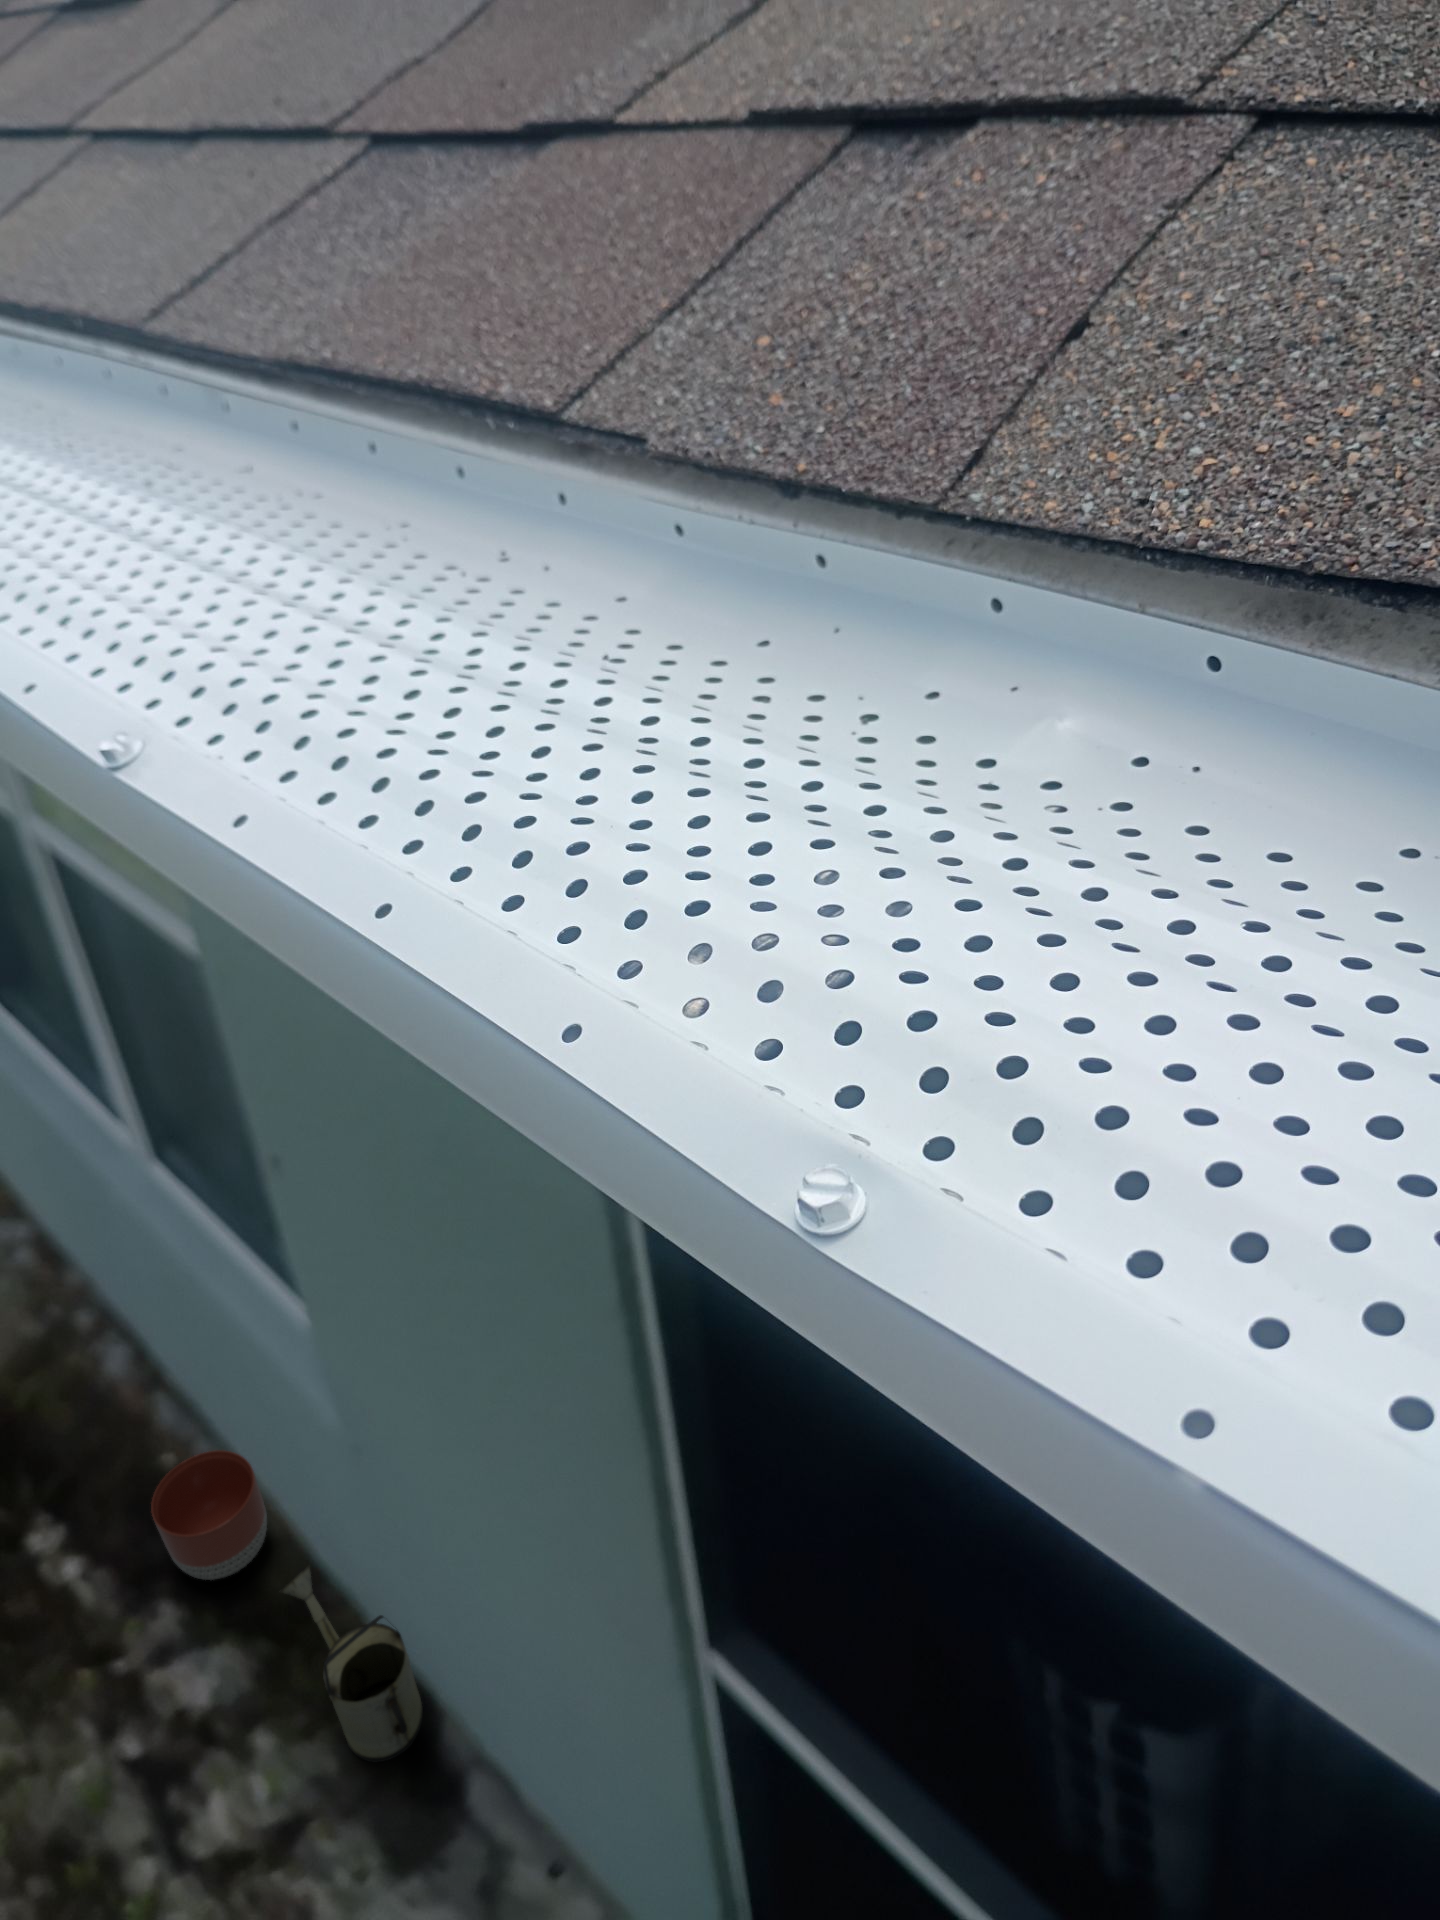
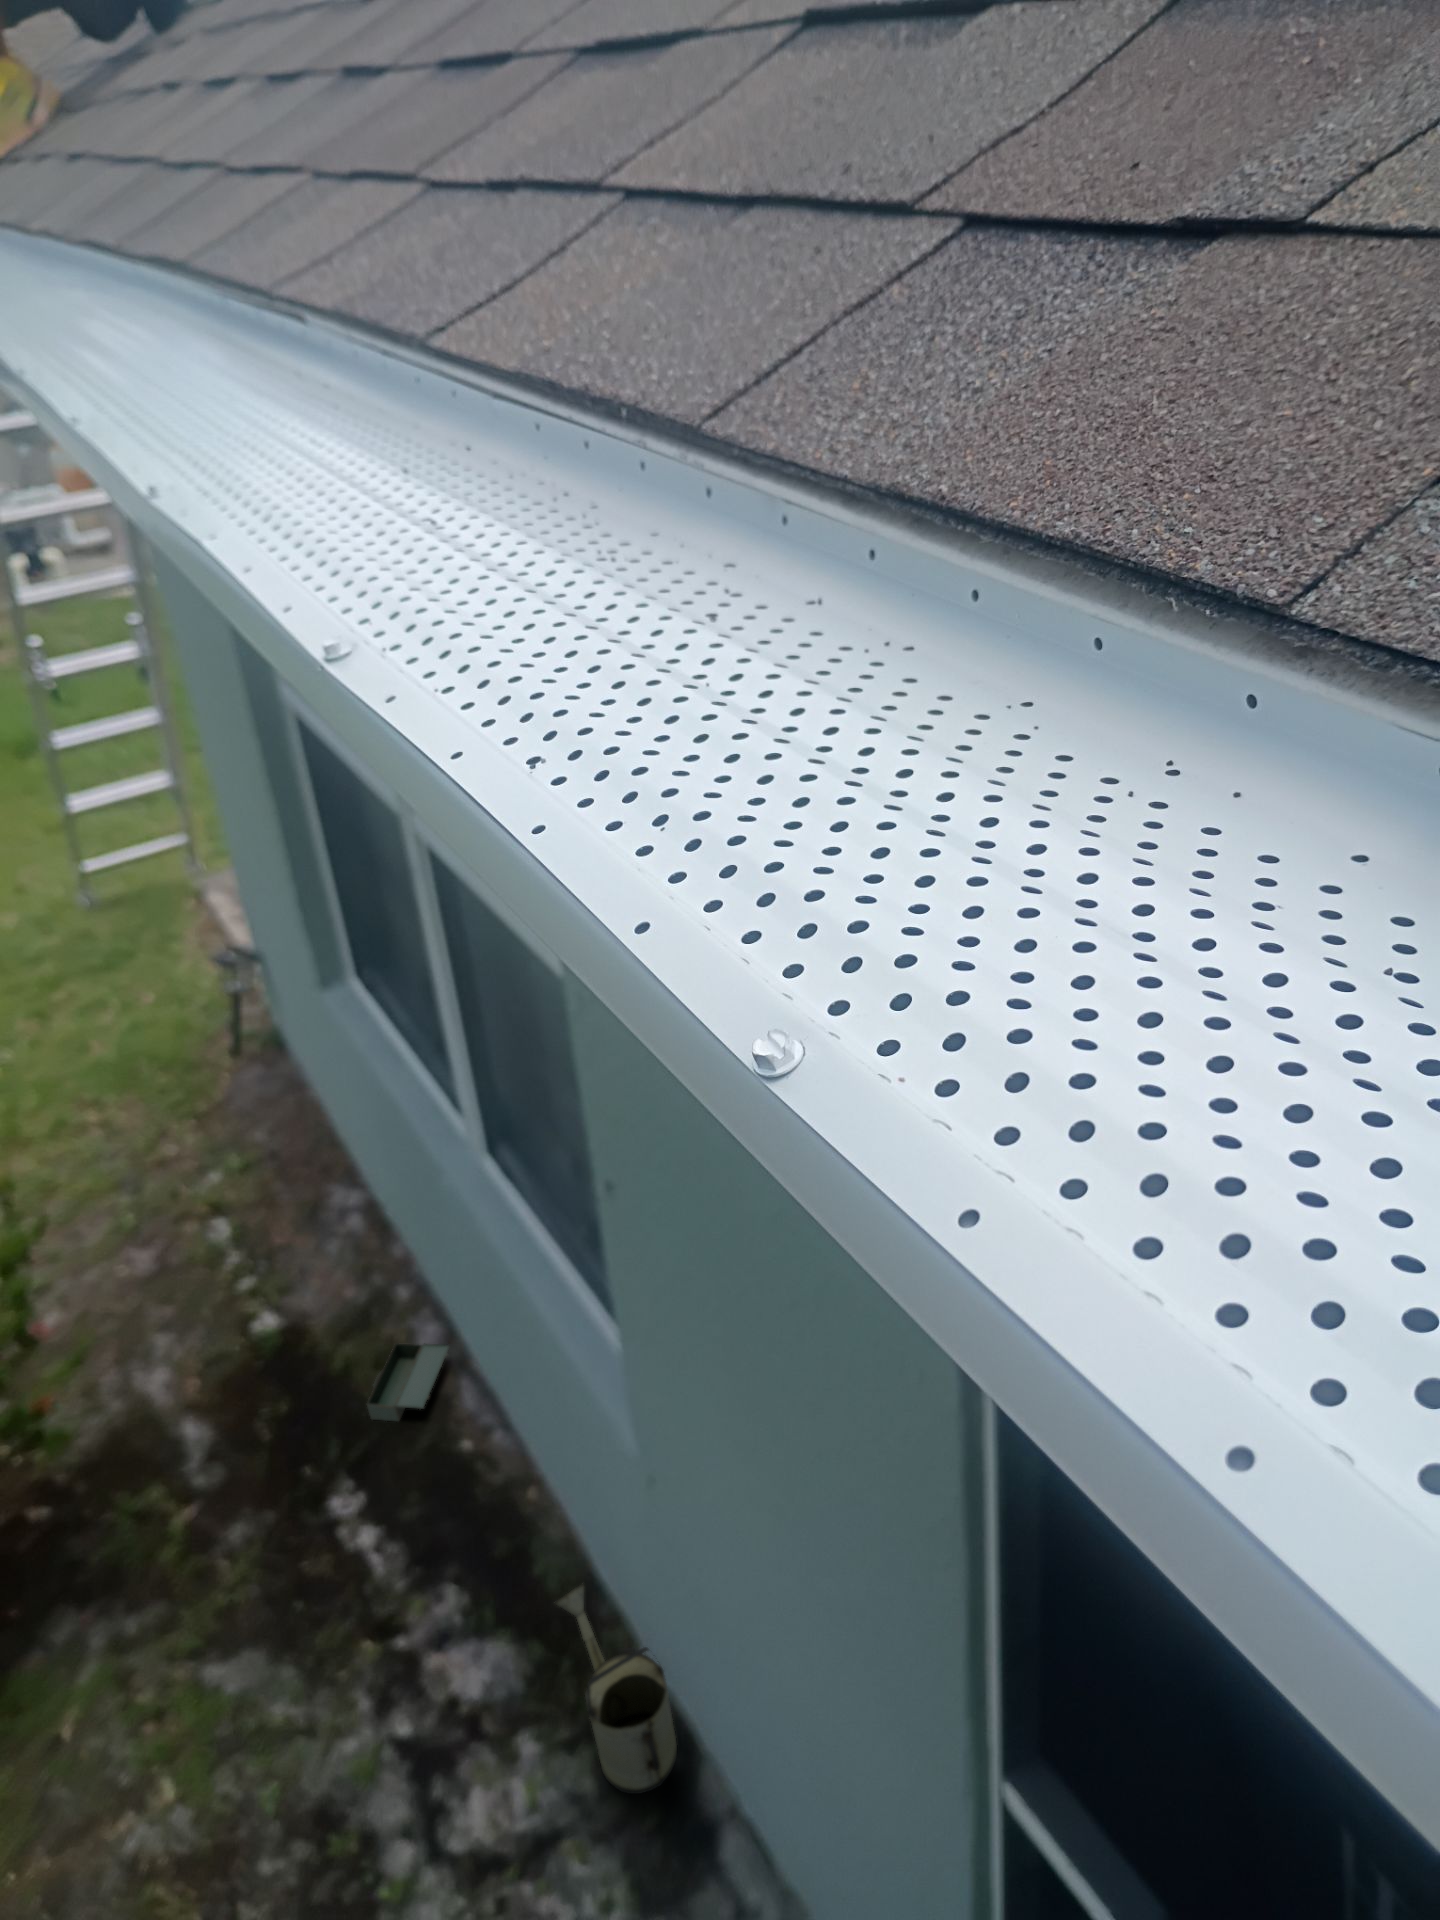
toolbox: none [53,1354,140,1445] -> present [367,1343,449,1421]
planter: present [151,1450,267,1580] -> none [445,1452,549,1578]

